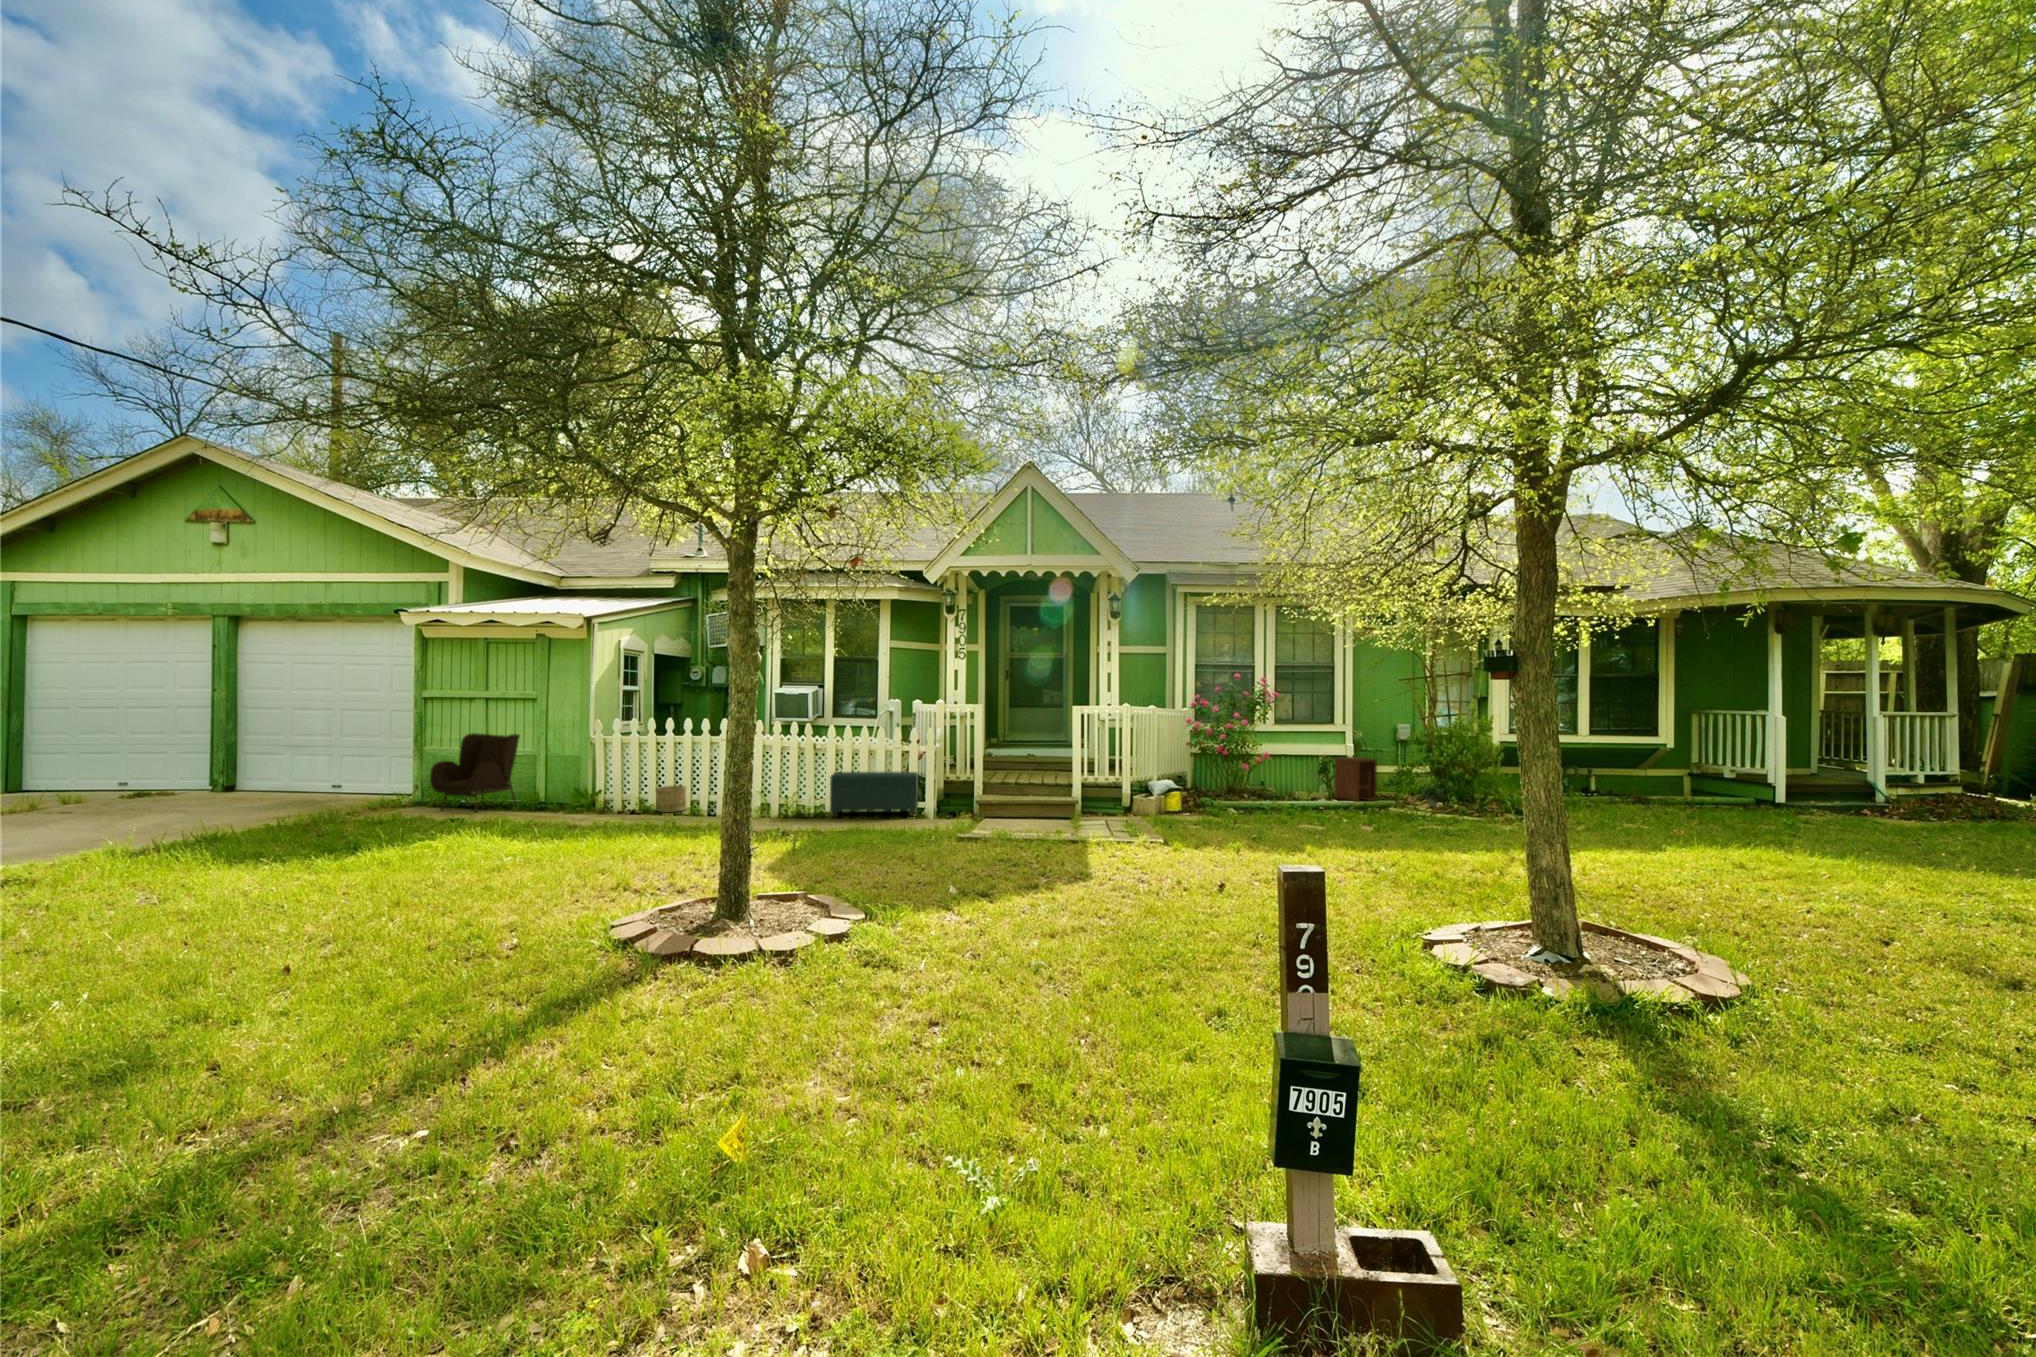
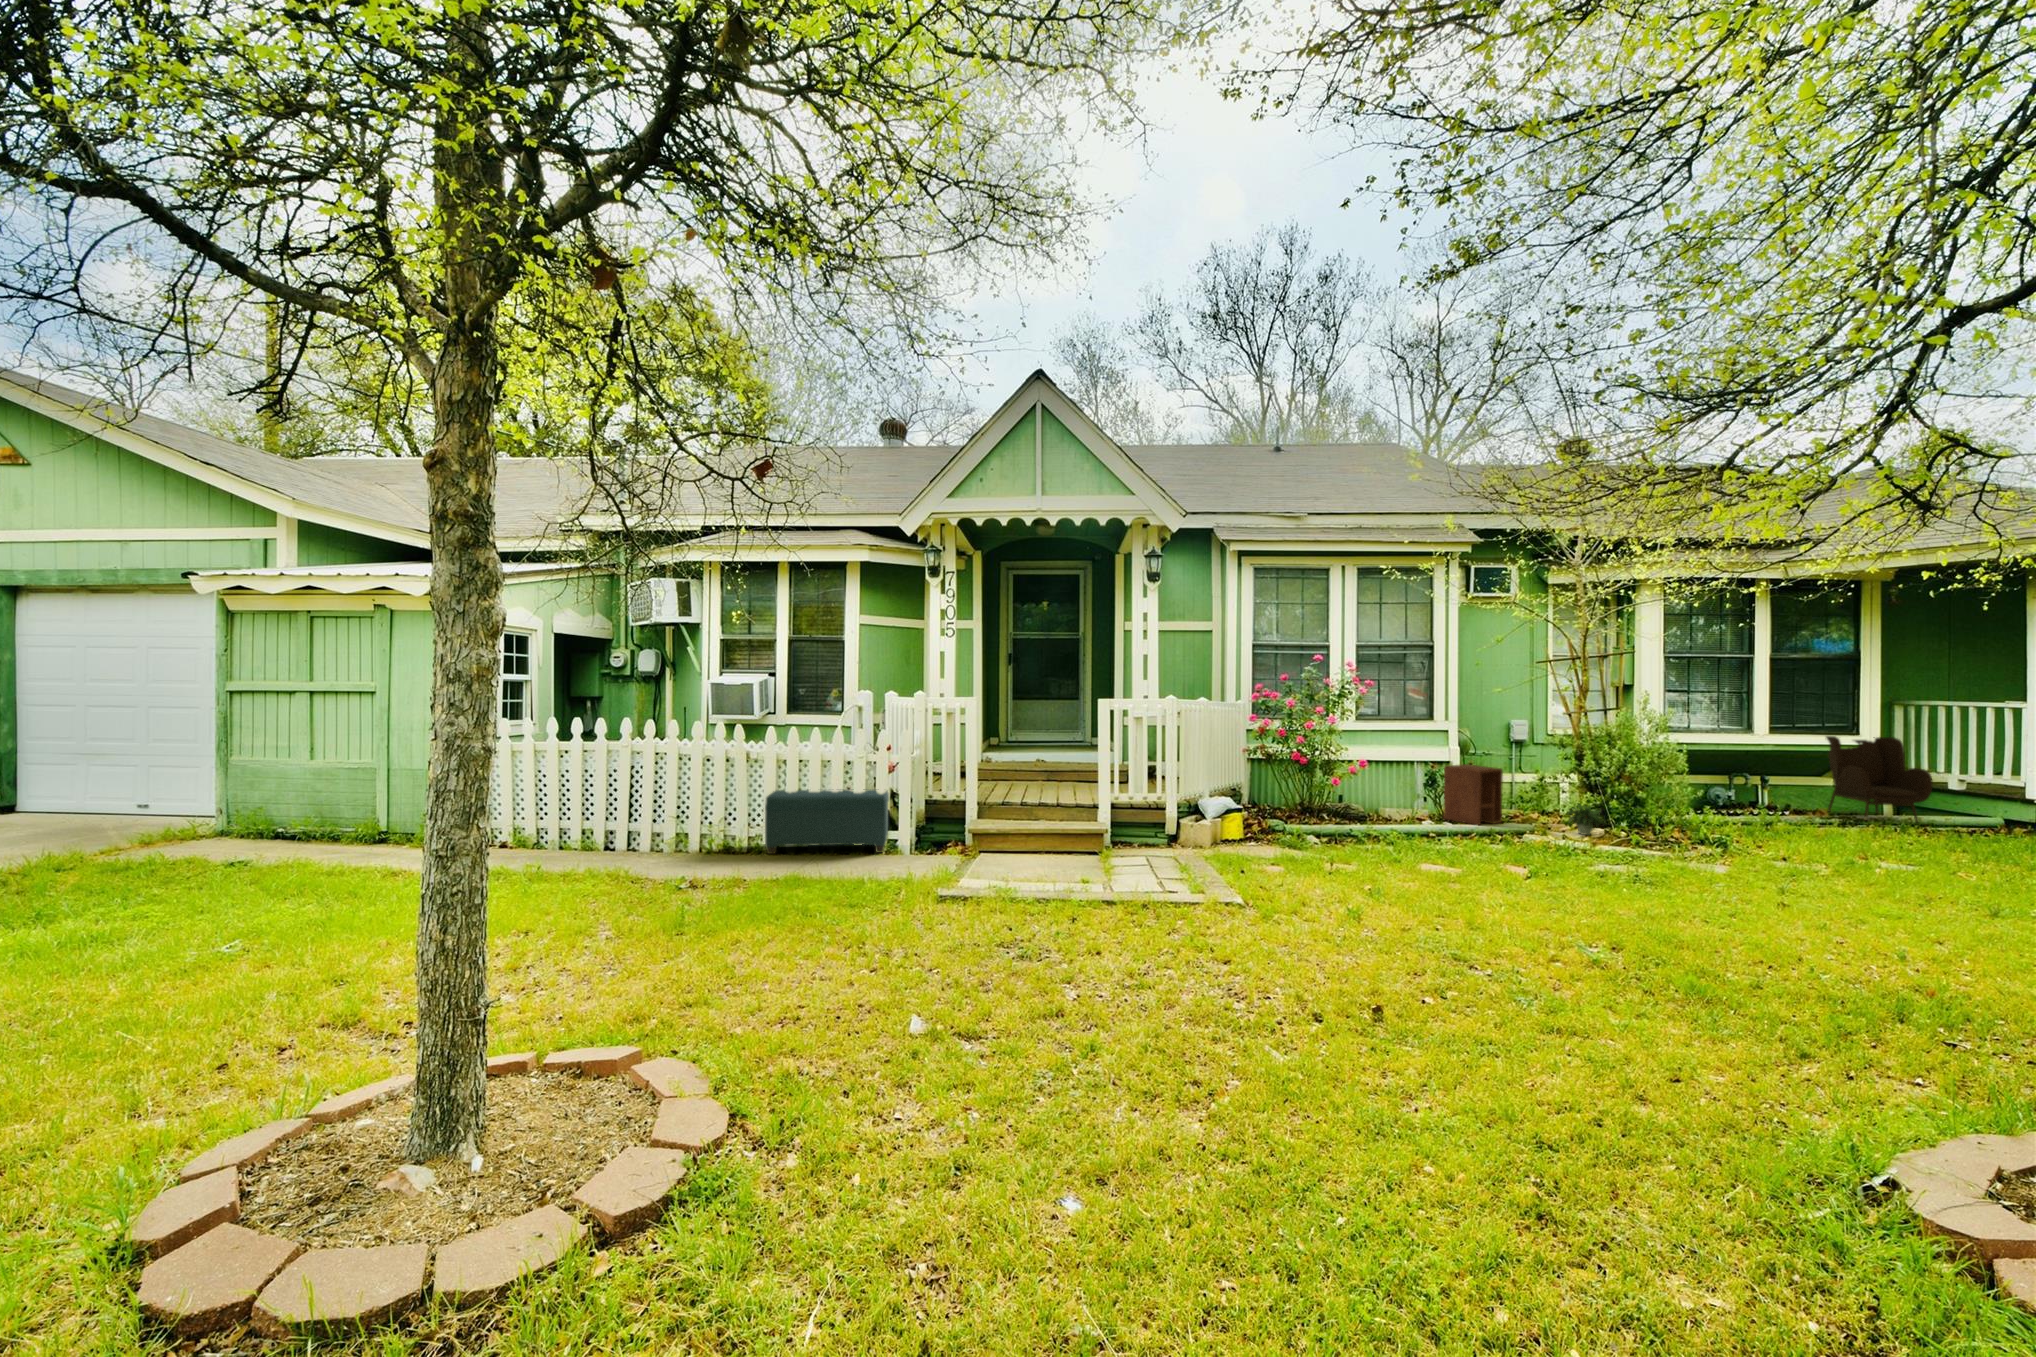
armchair: present [430,733,520,811] -> present [1826,736,1933,823]
wooden bucket: present [655,786,686,812] -> none [528,808,574,846]

